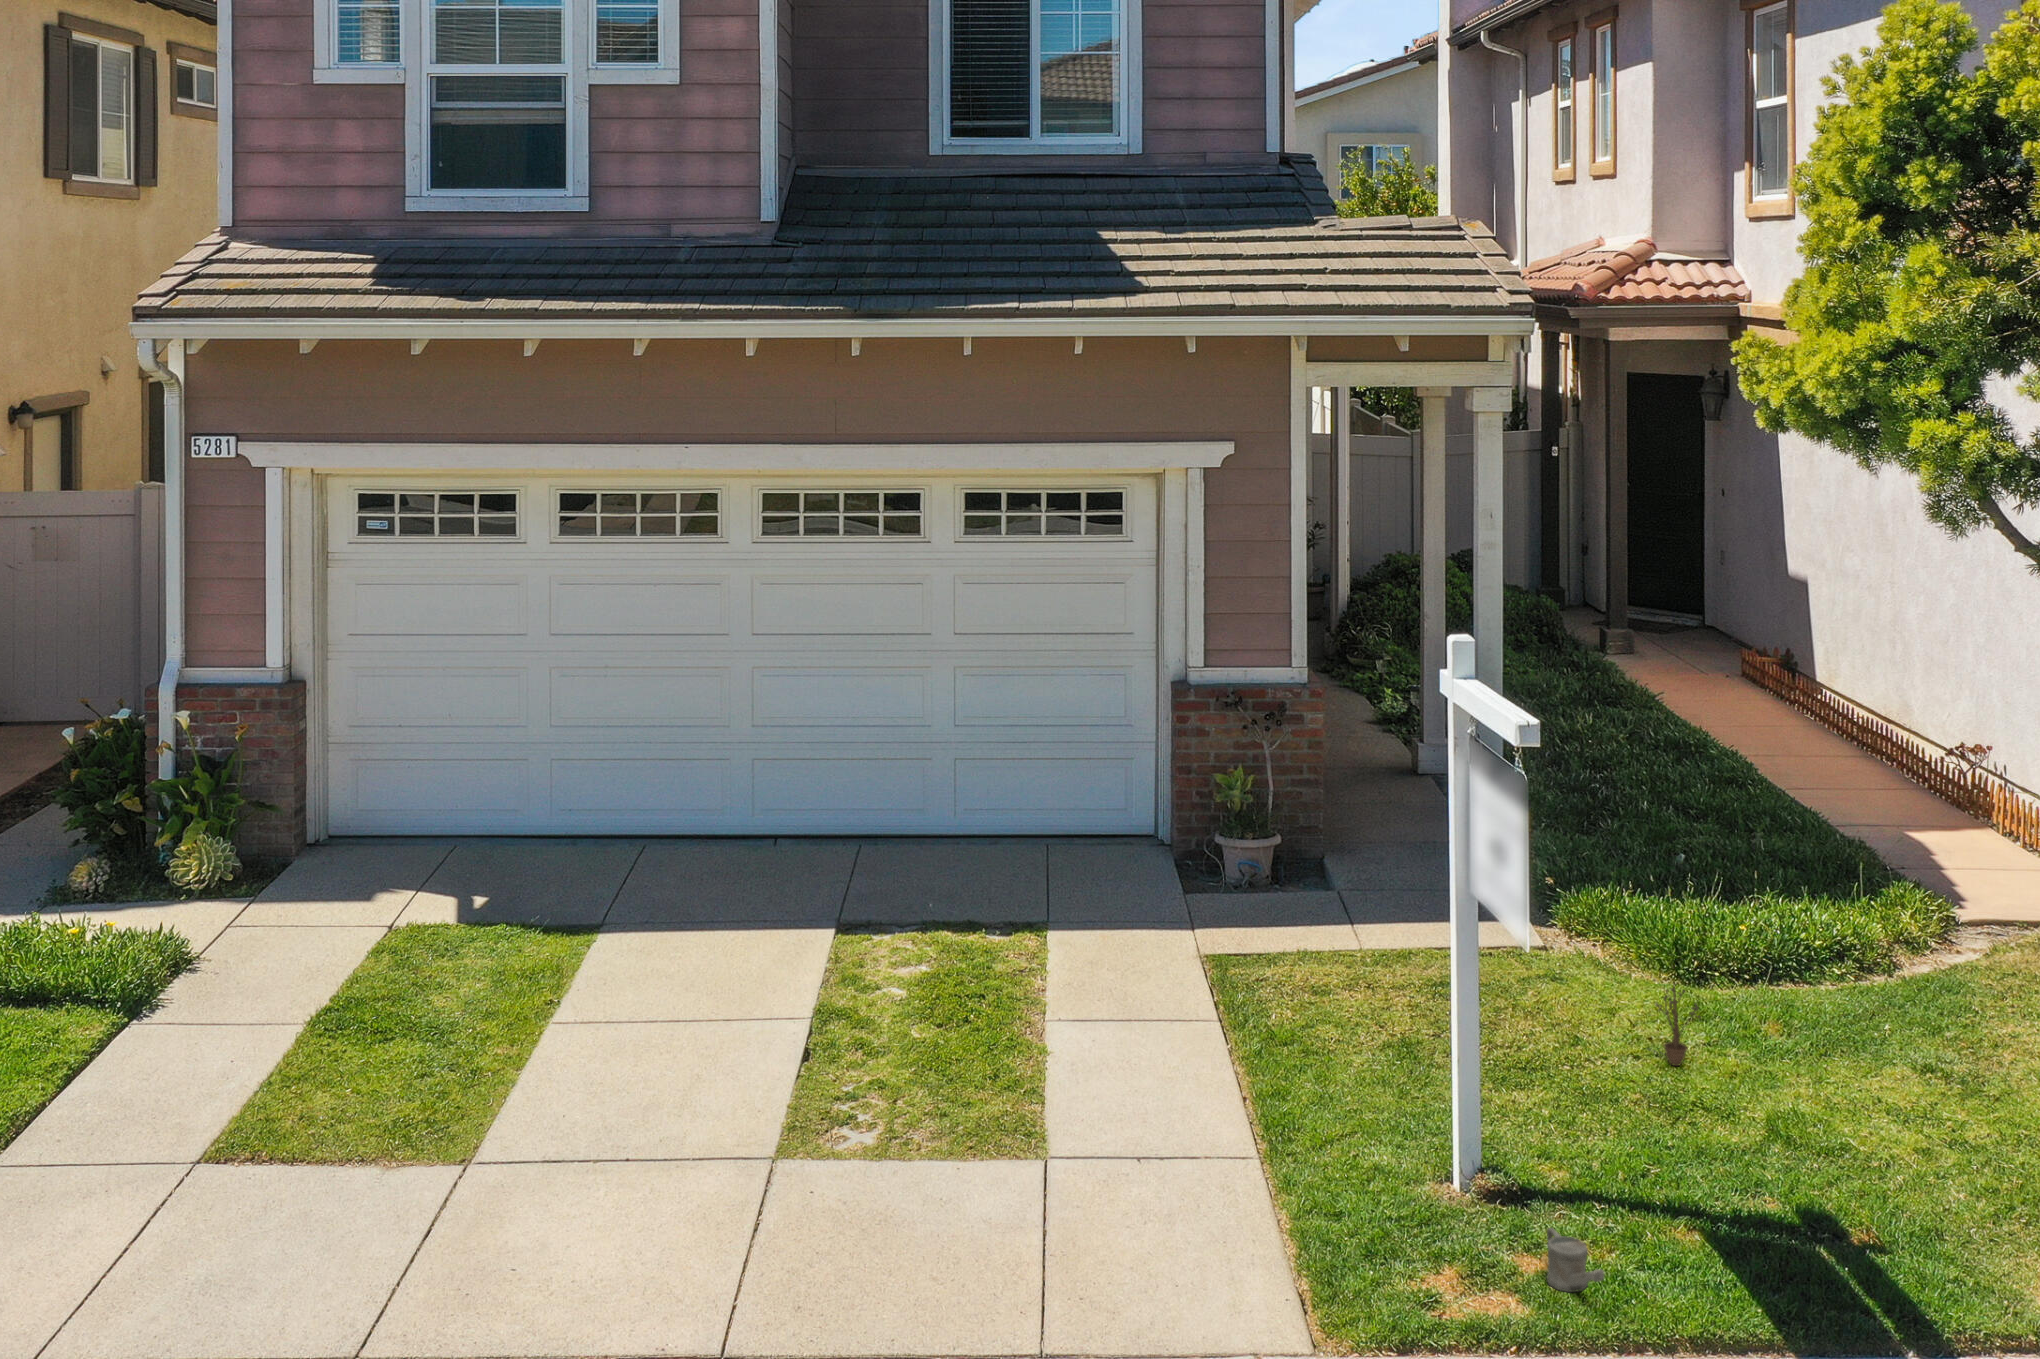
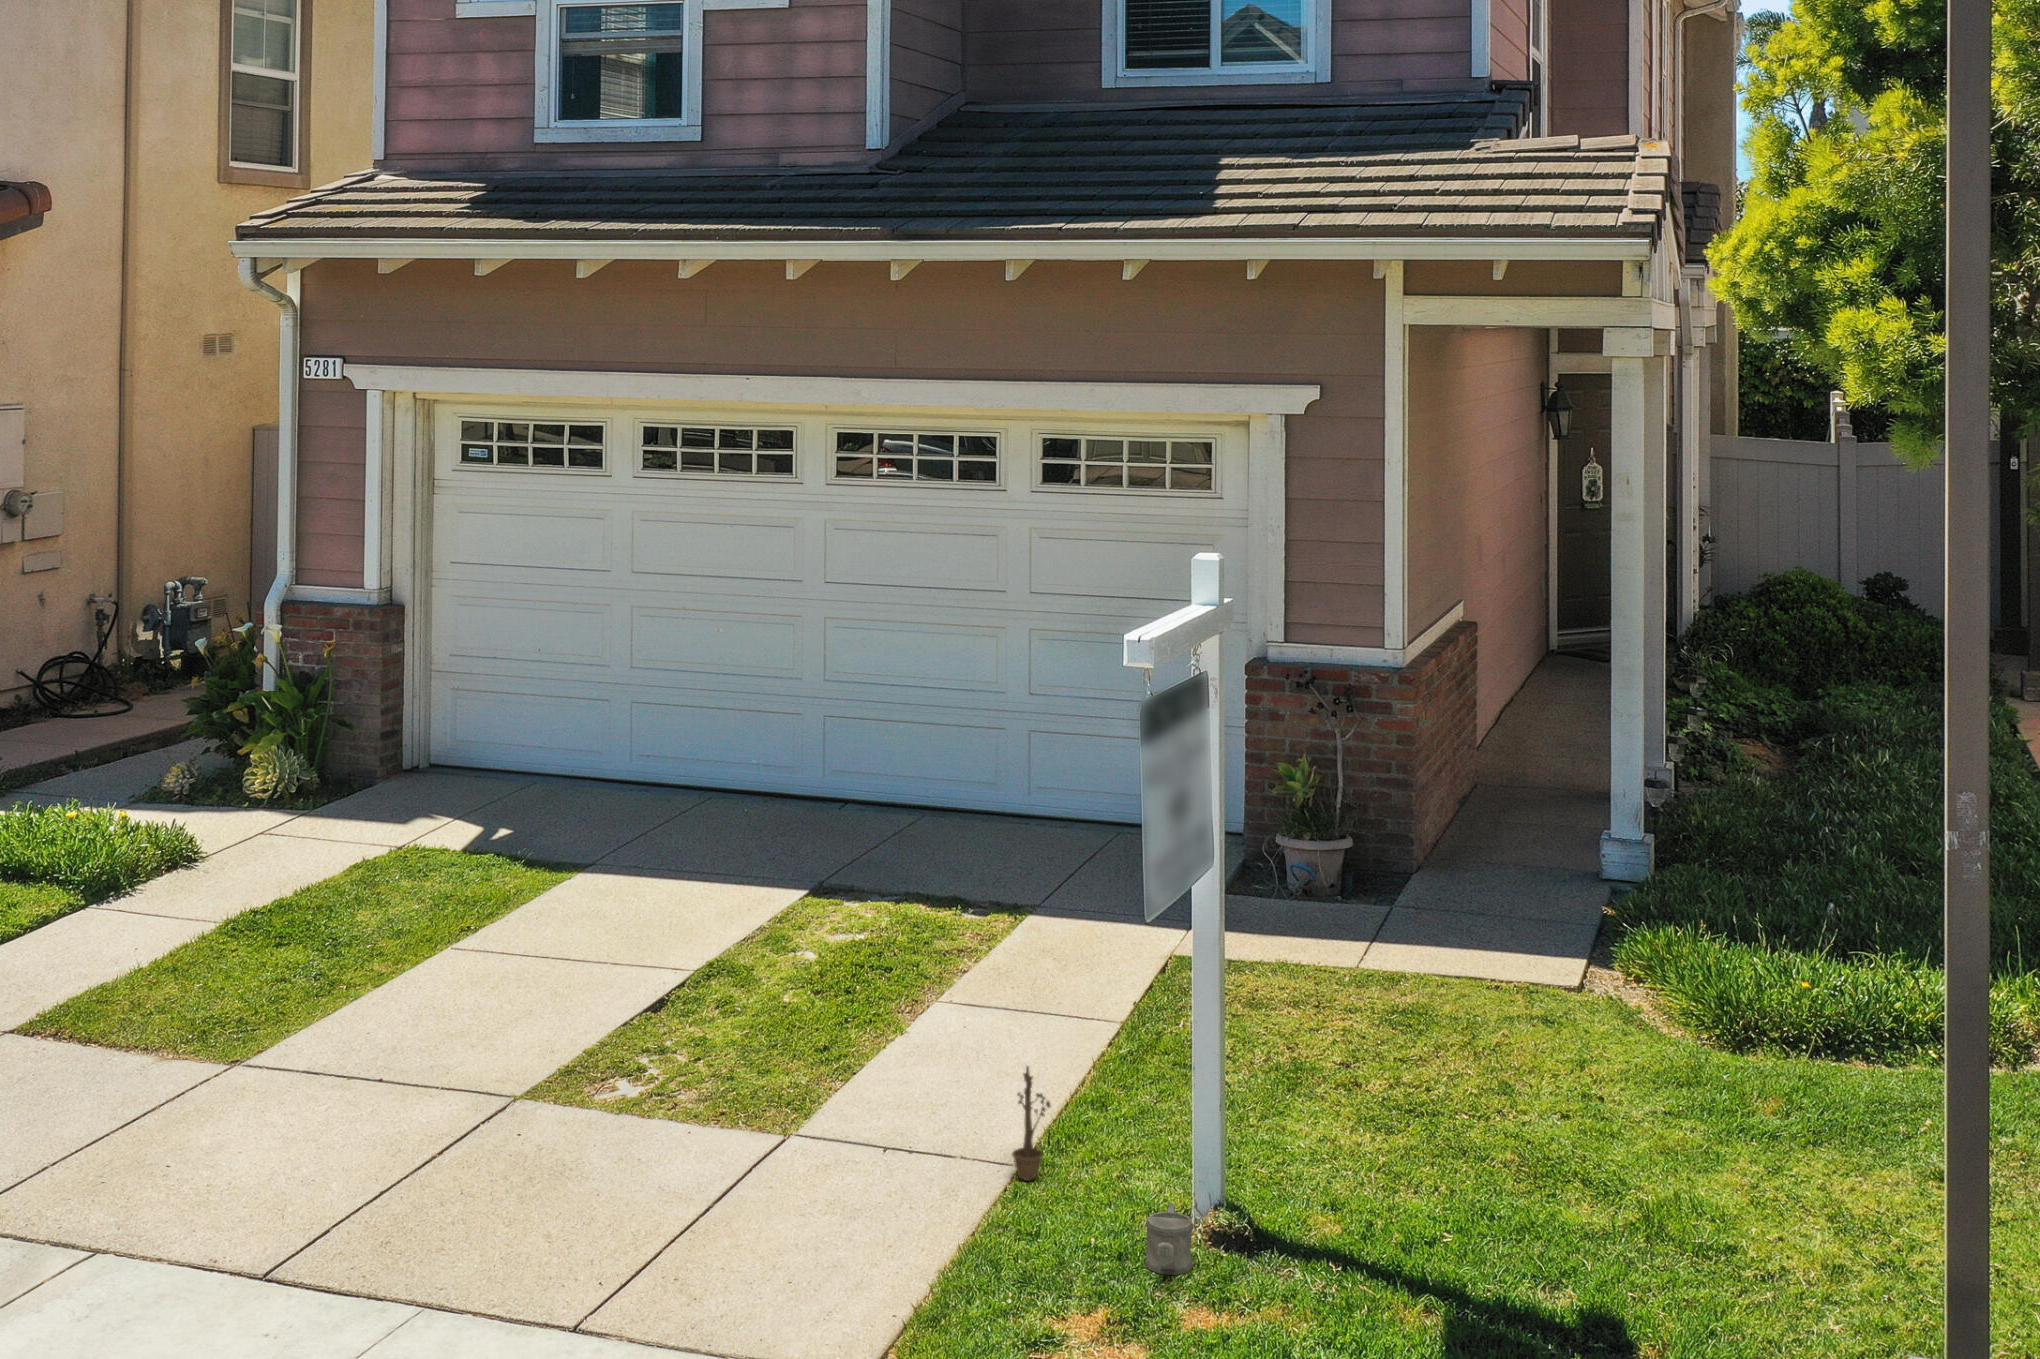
decorative plant: present [1651,984,1700,1066] -> present [1012,1066,1051,1181]

